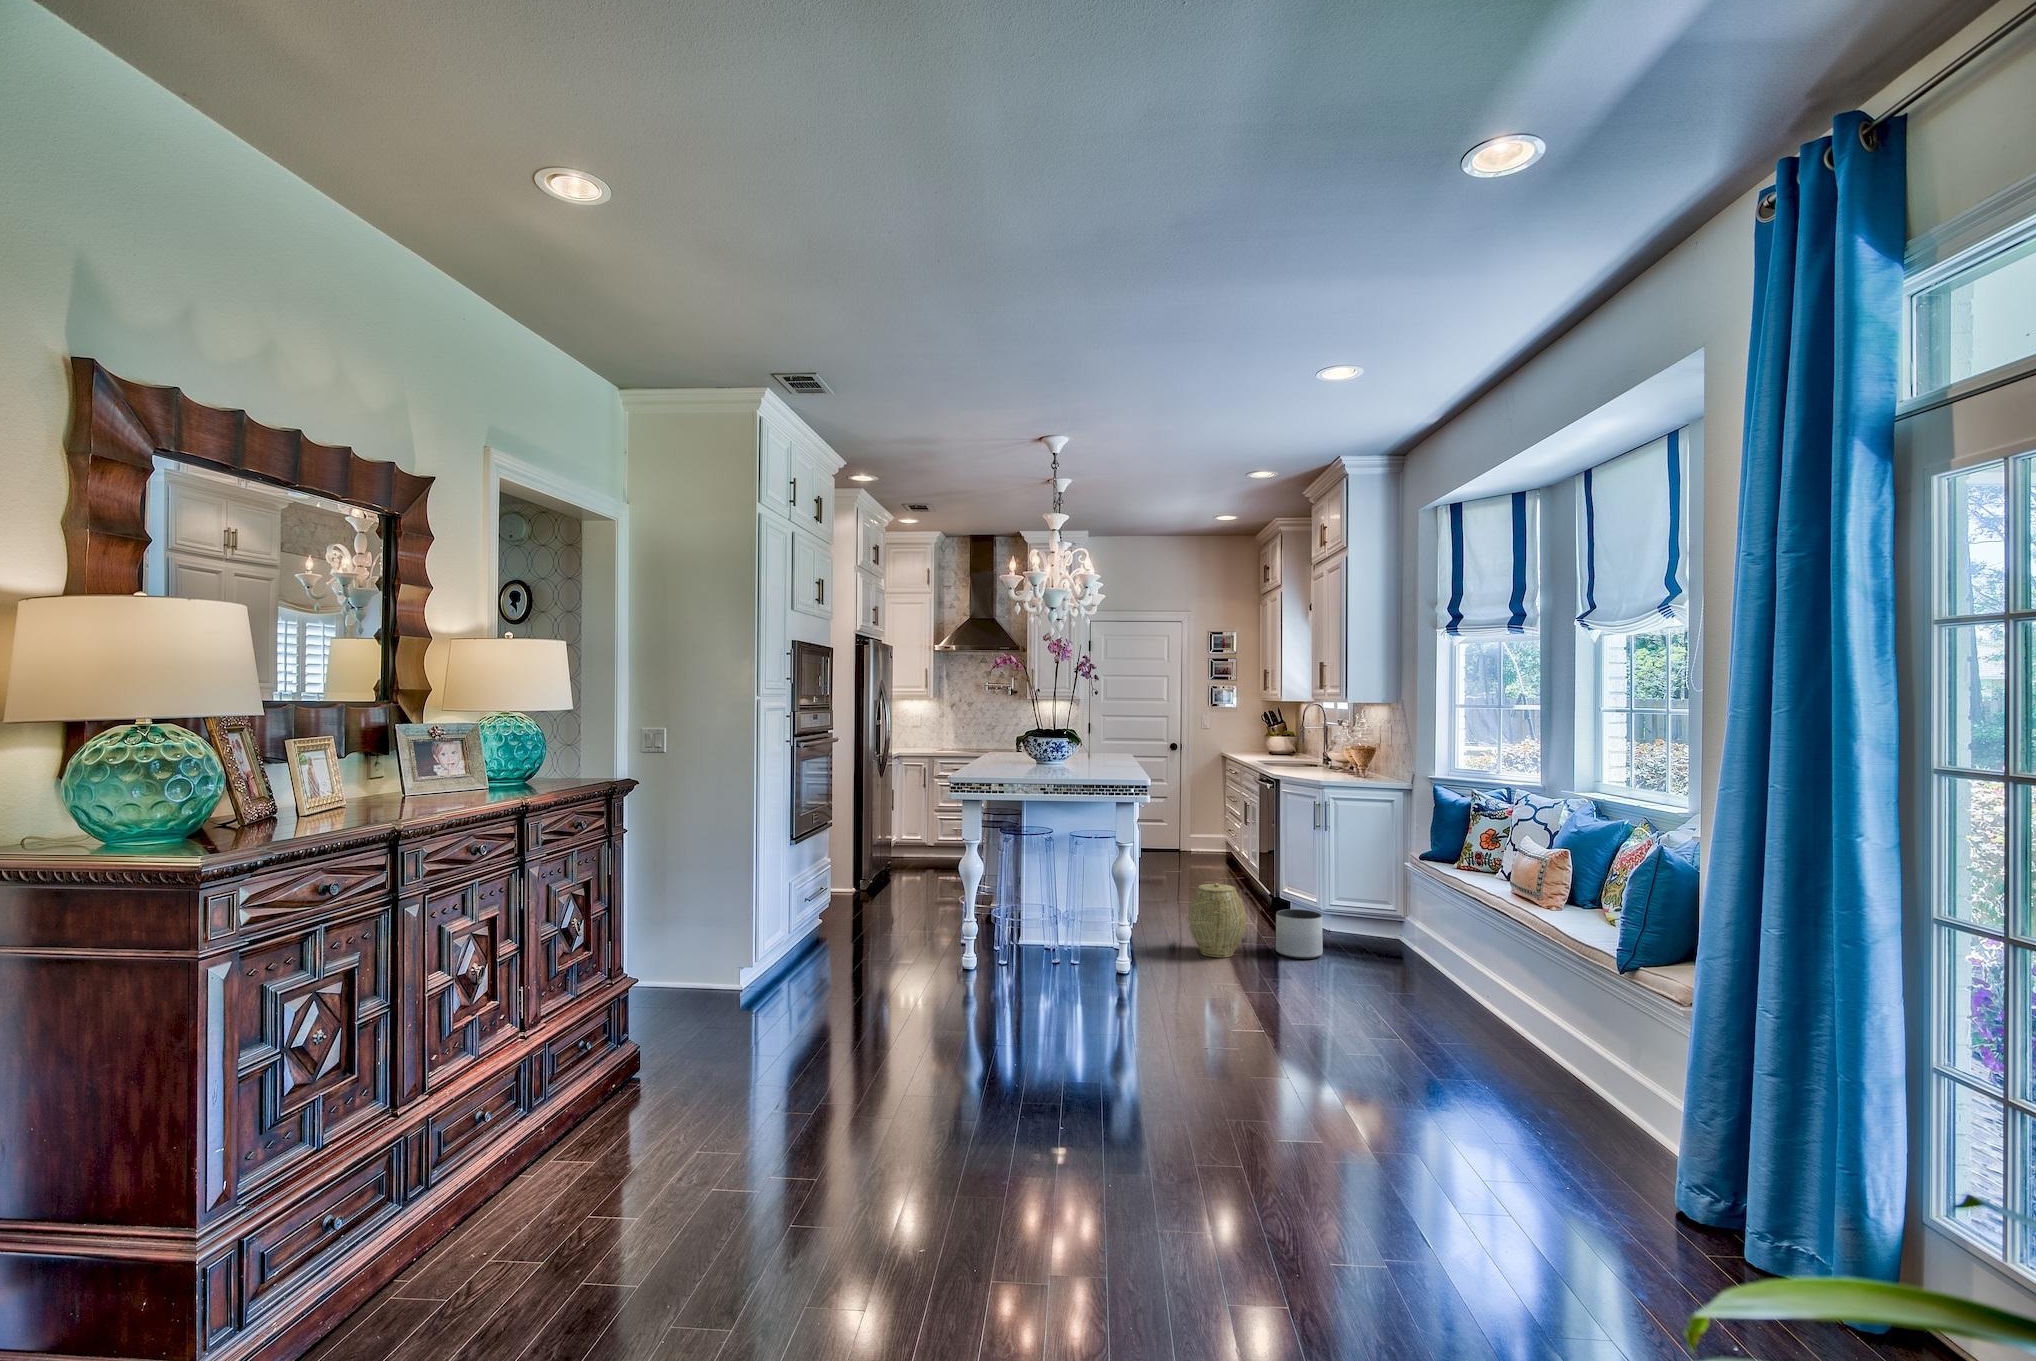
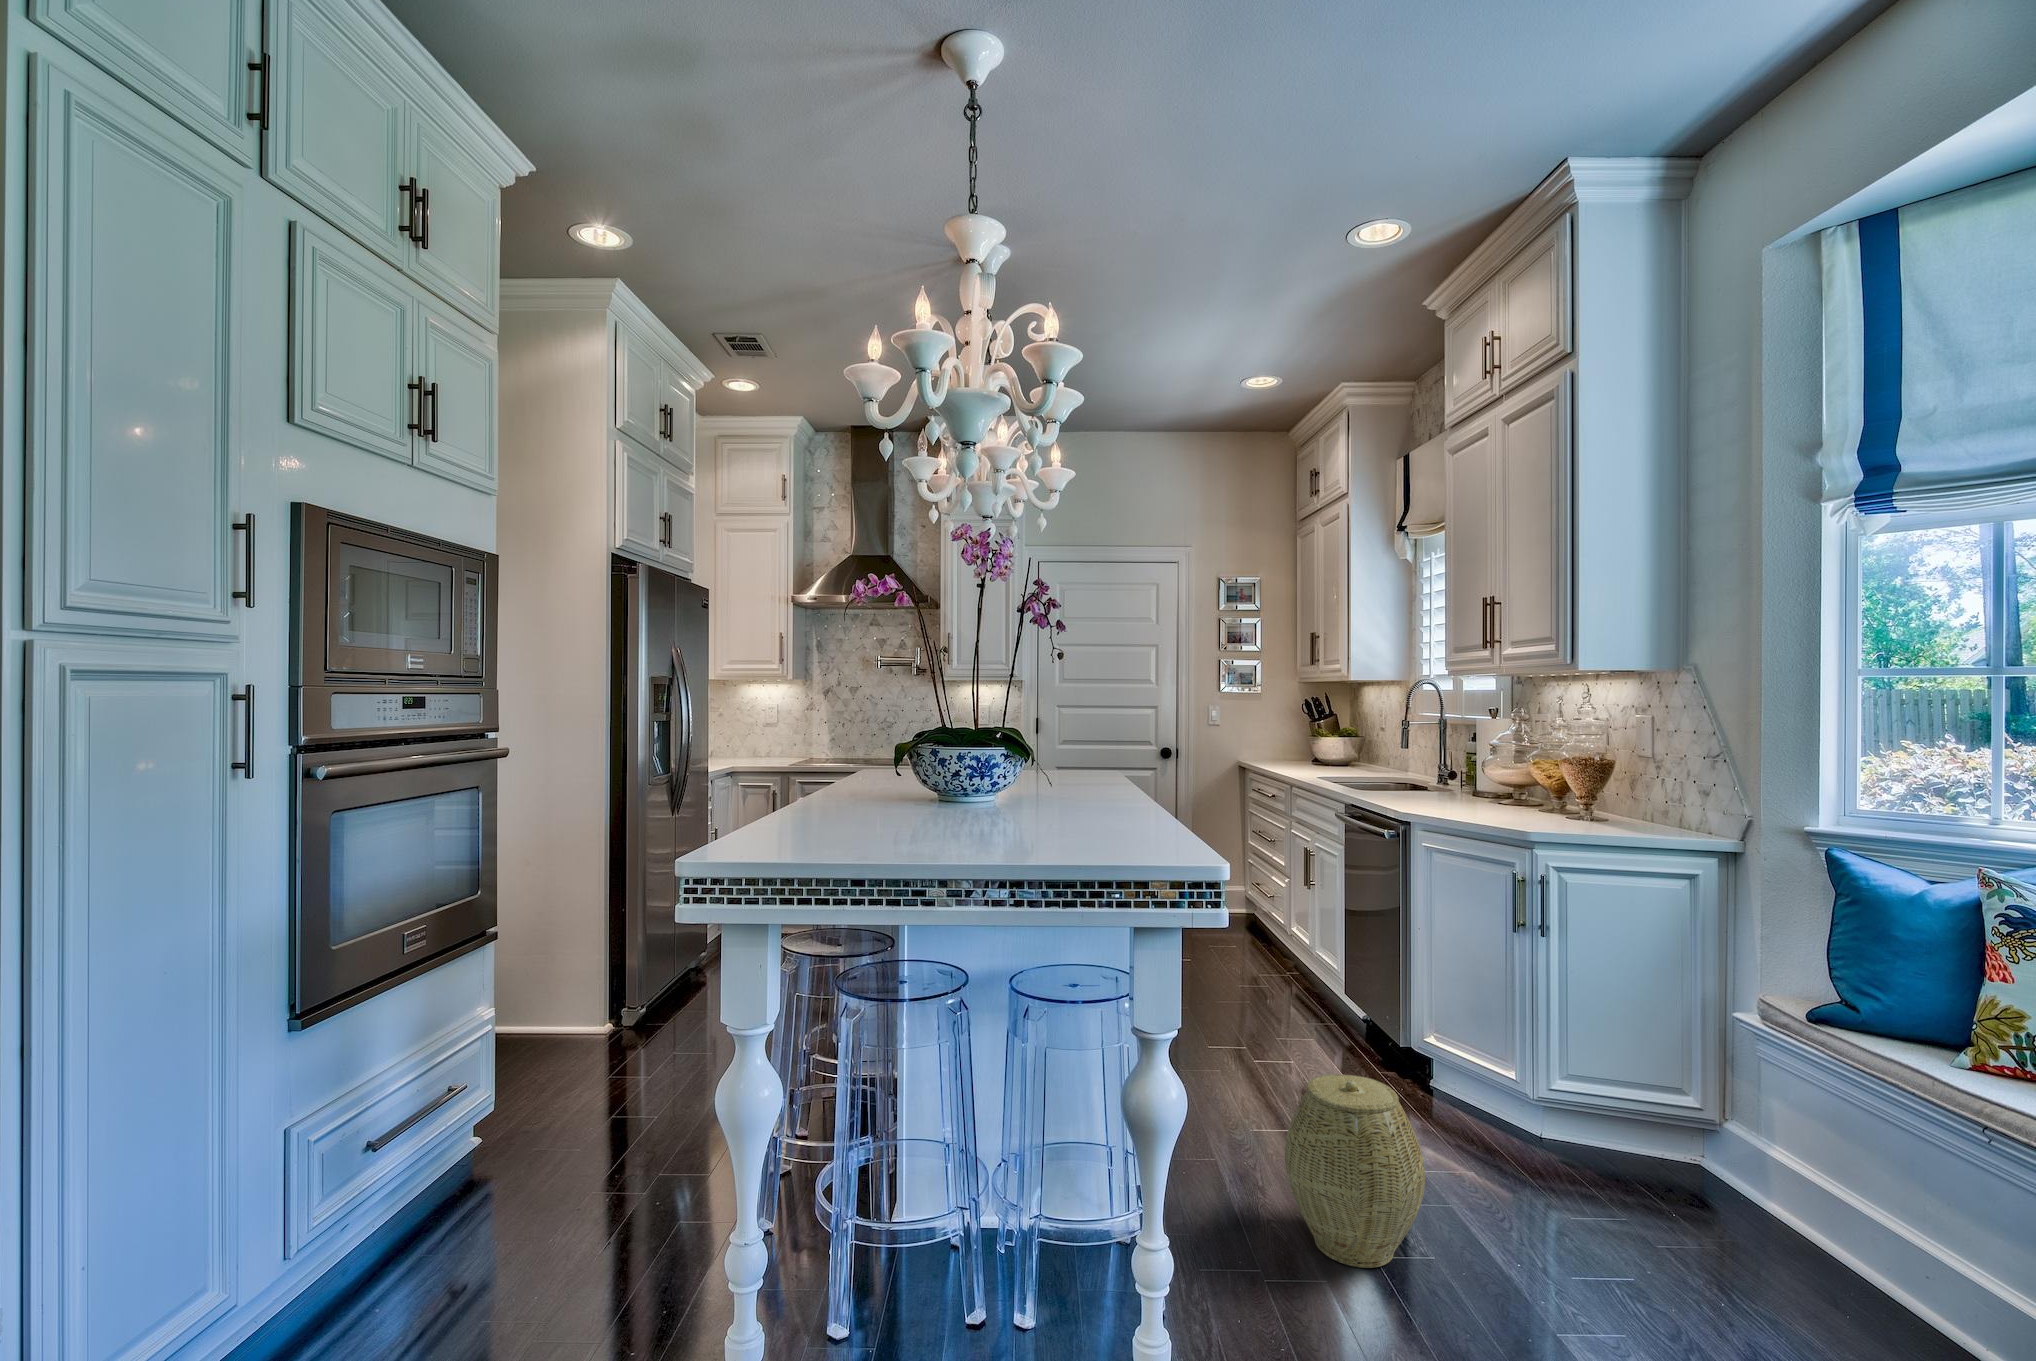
planter: present [1276,909,1323,959] -> none [1480,1125,1599,1267]

